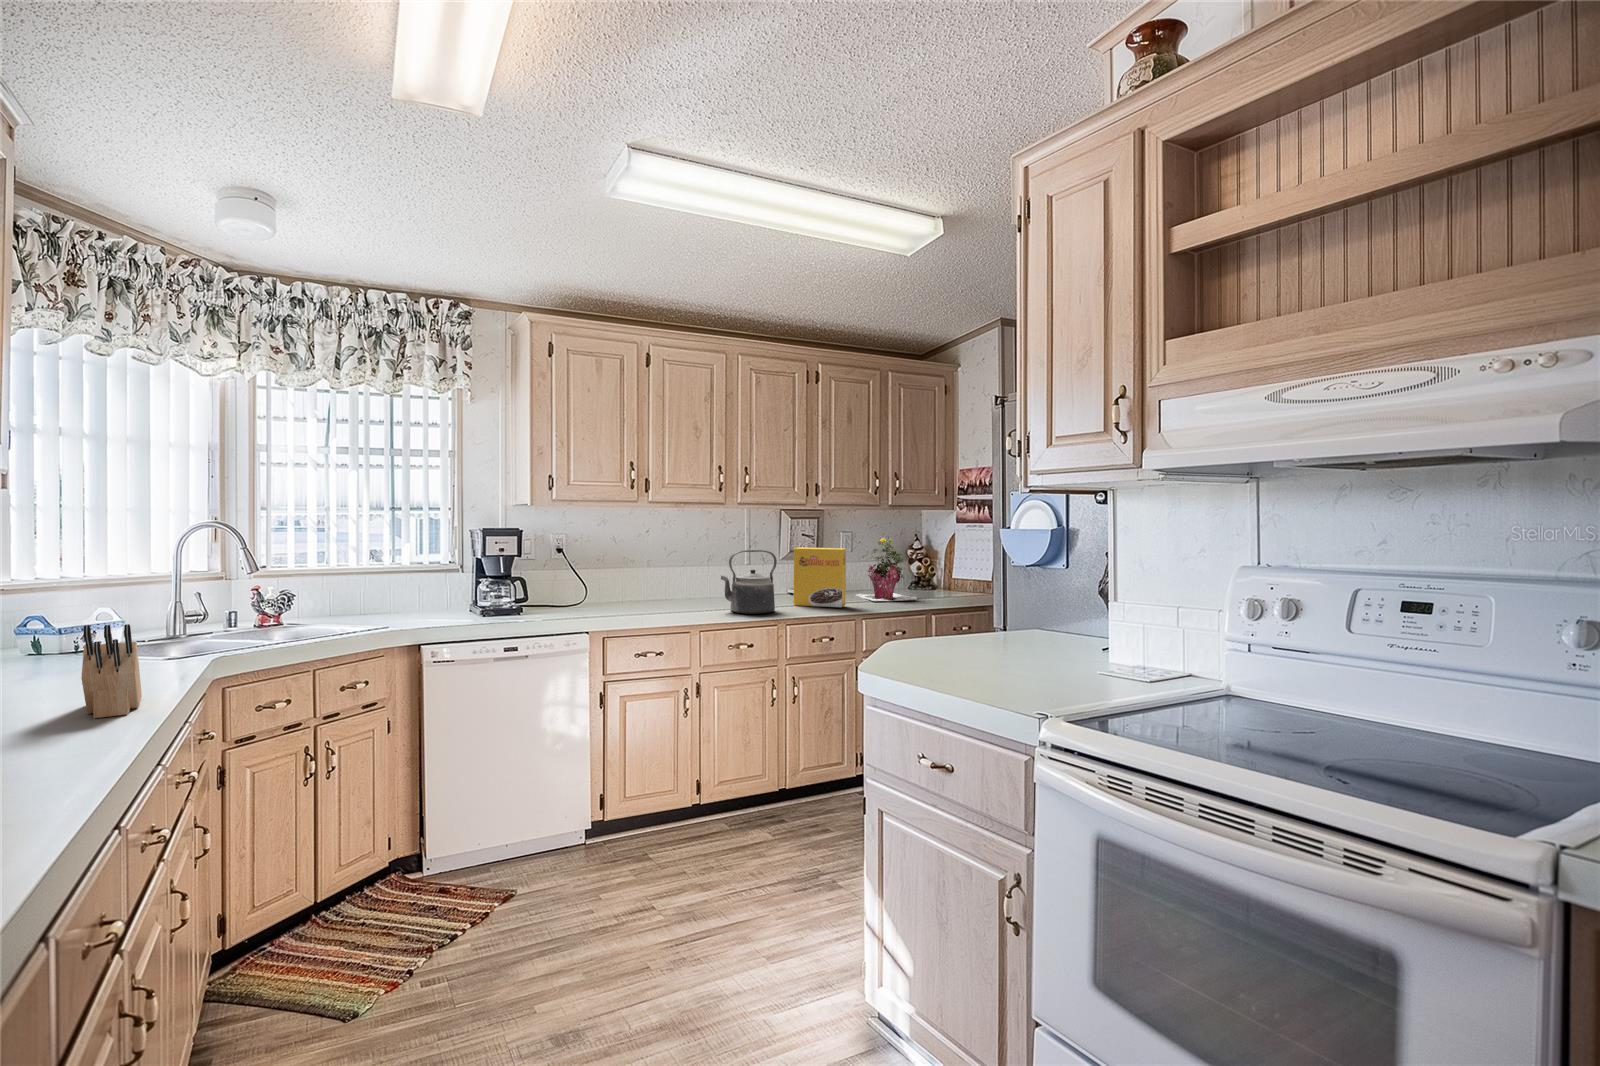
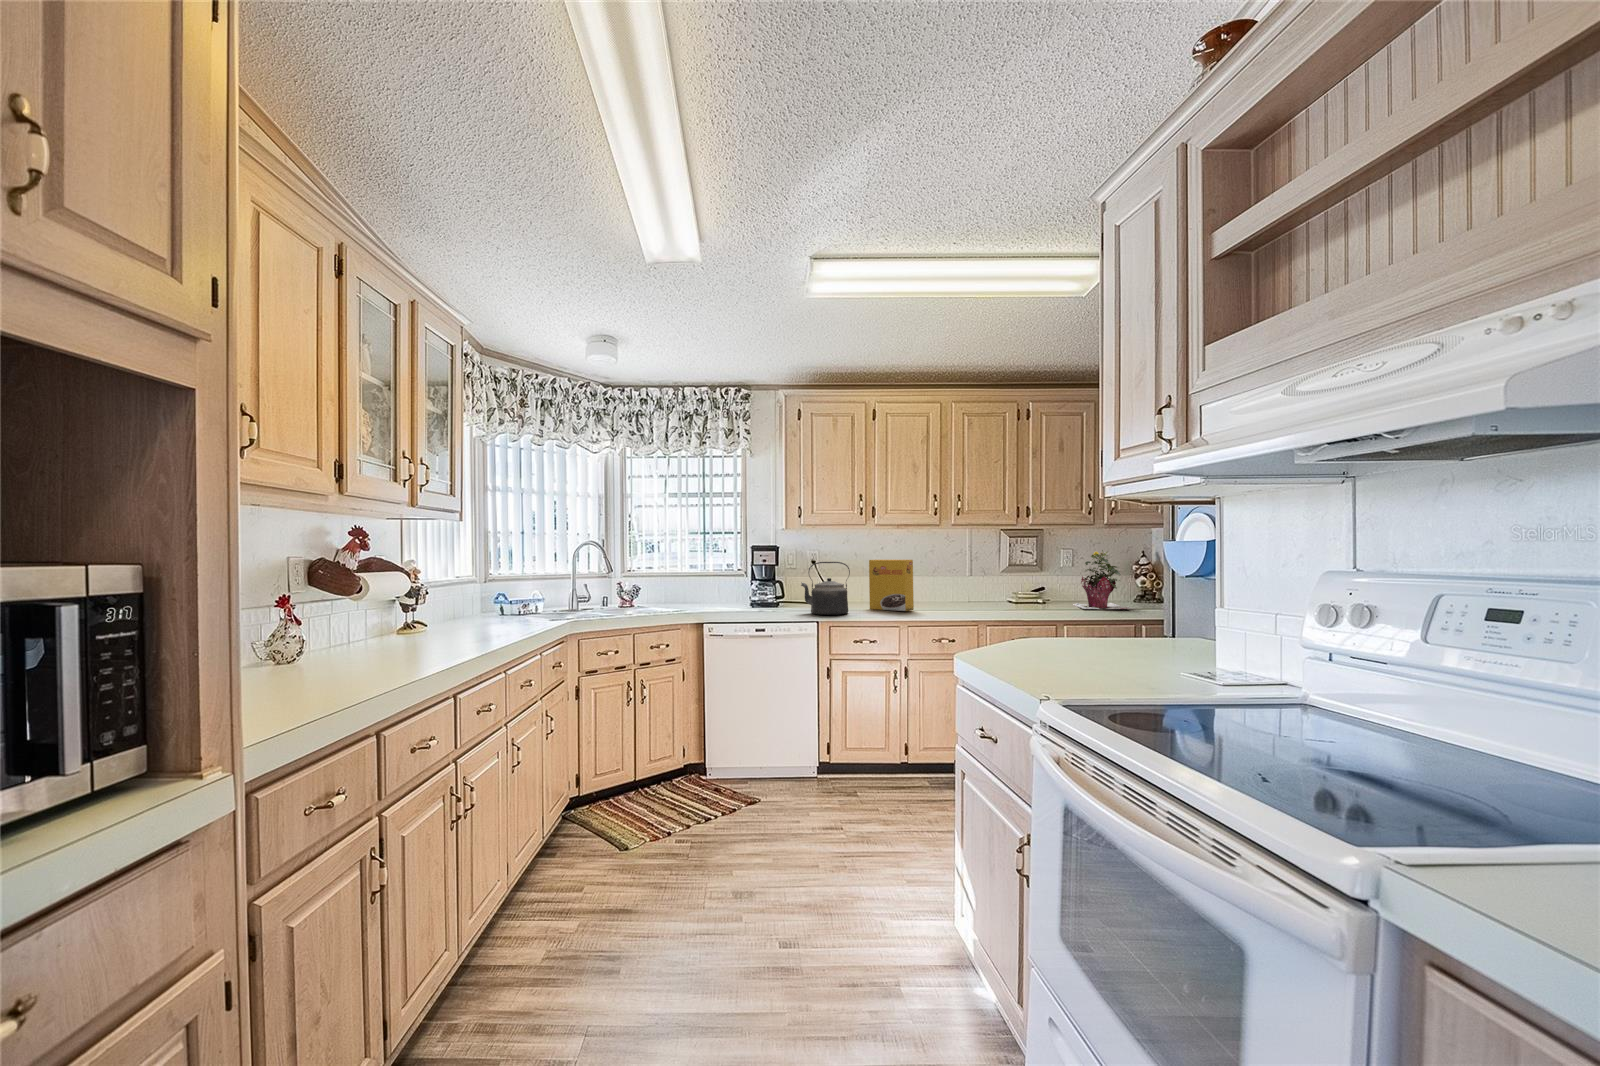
cereal box: present [794,547,846,607] -> present [869,560,914,611]
kettle: present [721,550,777,614] -> present [801,562,850,615]
knife block: present [81,624,142,718] -> none [487,584,522,636]

